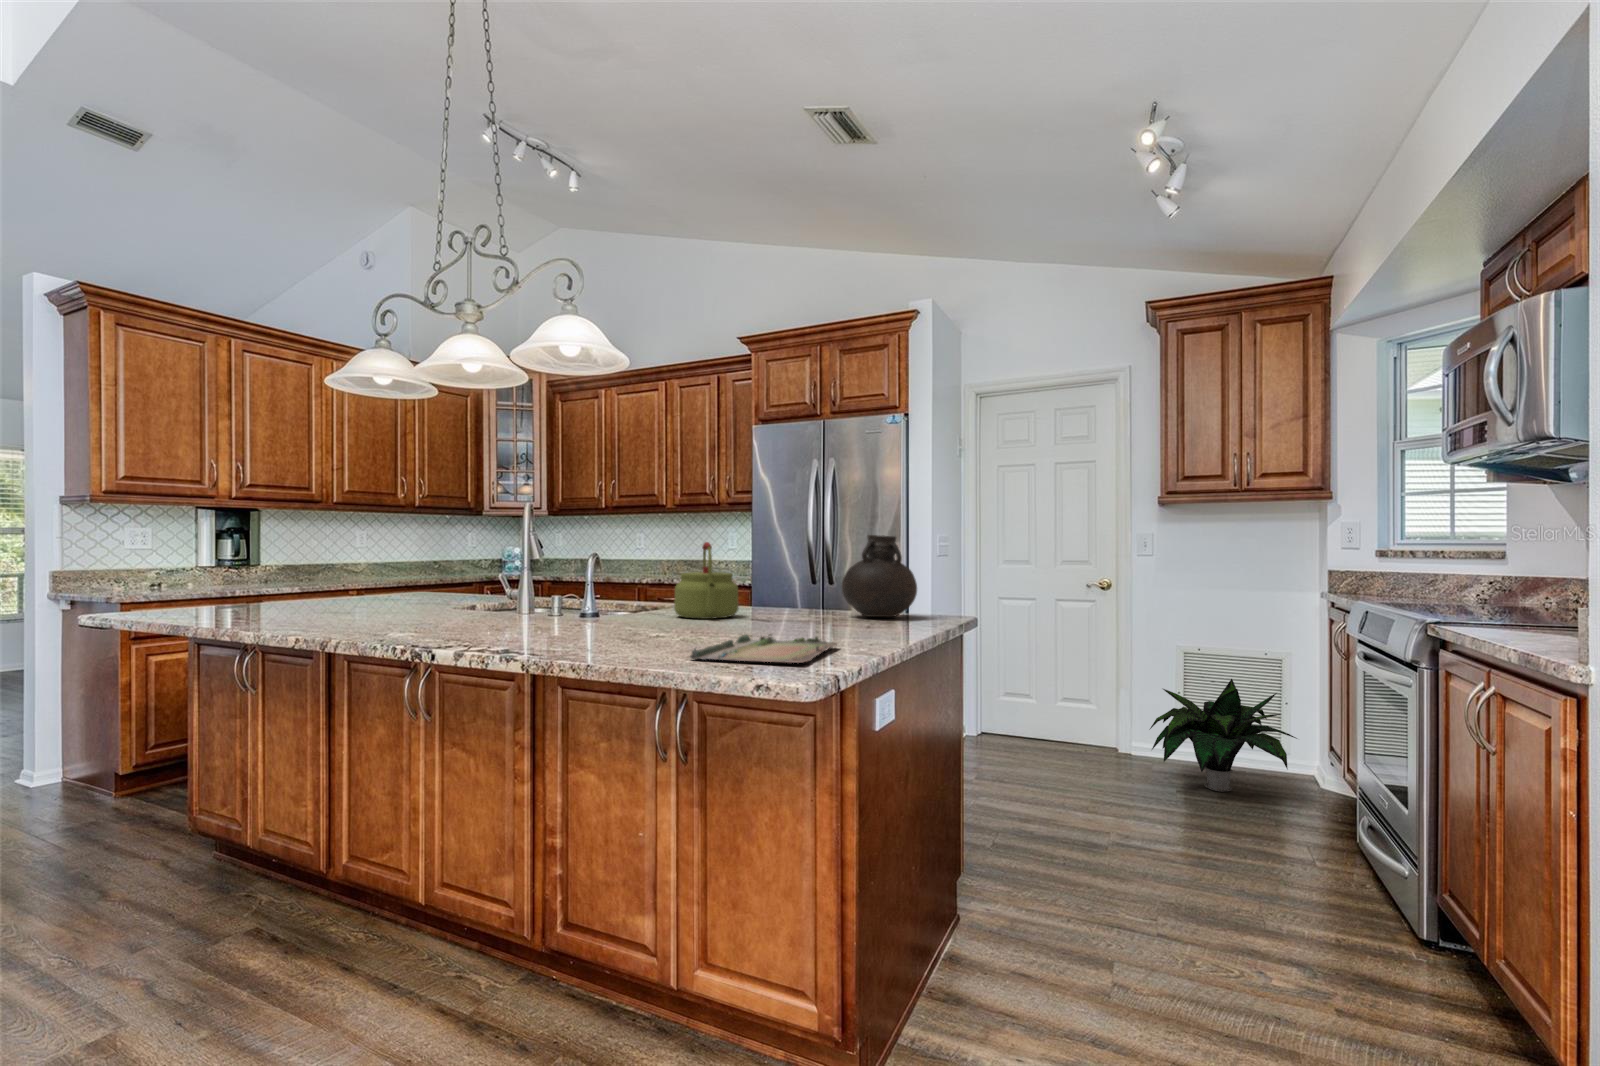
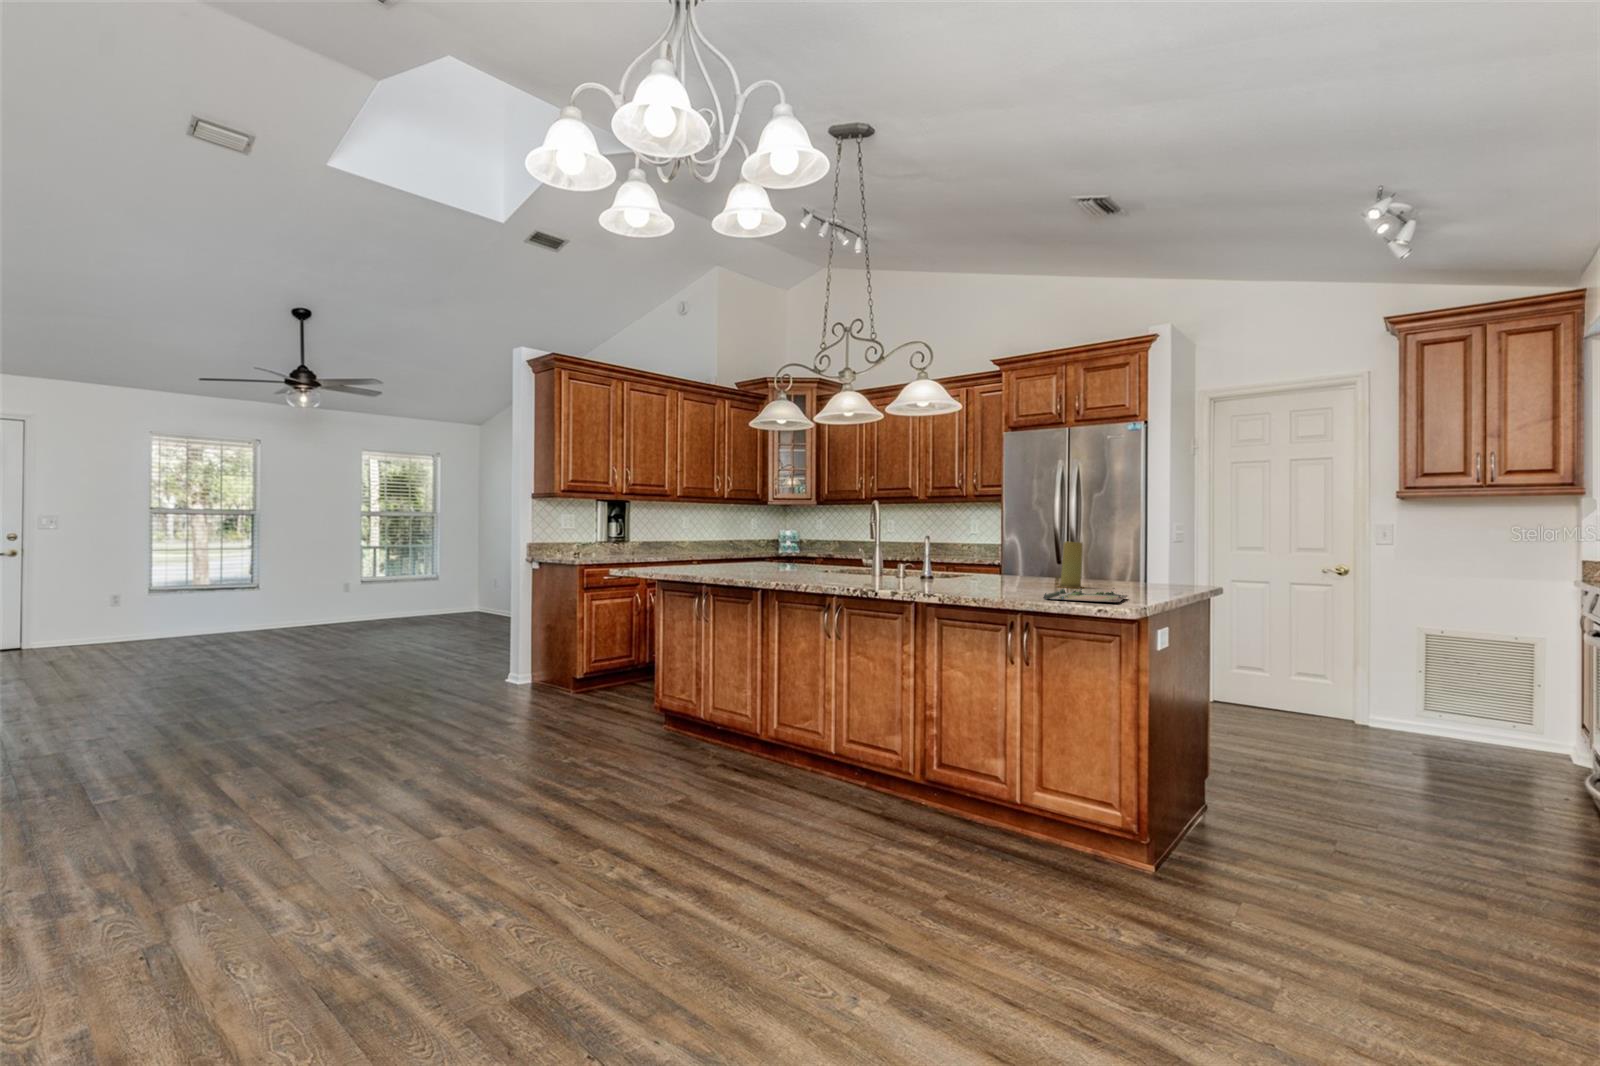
vase: present [842,535,917,617] -> none [1107,526,1168,586]
kettle: present [674,542,739,619] -> none [984,529,1030,583]
candle: none [766,558,803,626] -> present [1059,542,1083,588]
potted plant: present [1150,679,1297,792] -> none [1368,654,1520,751]

